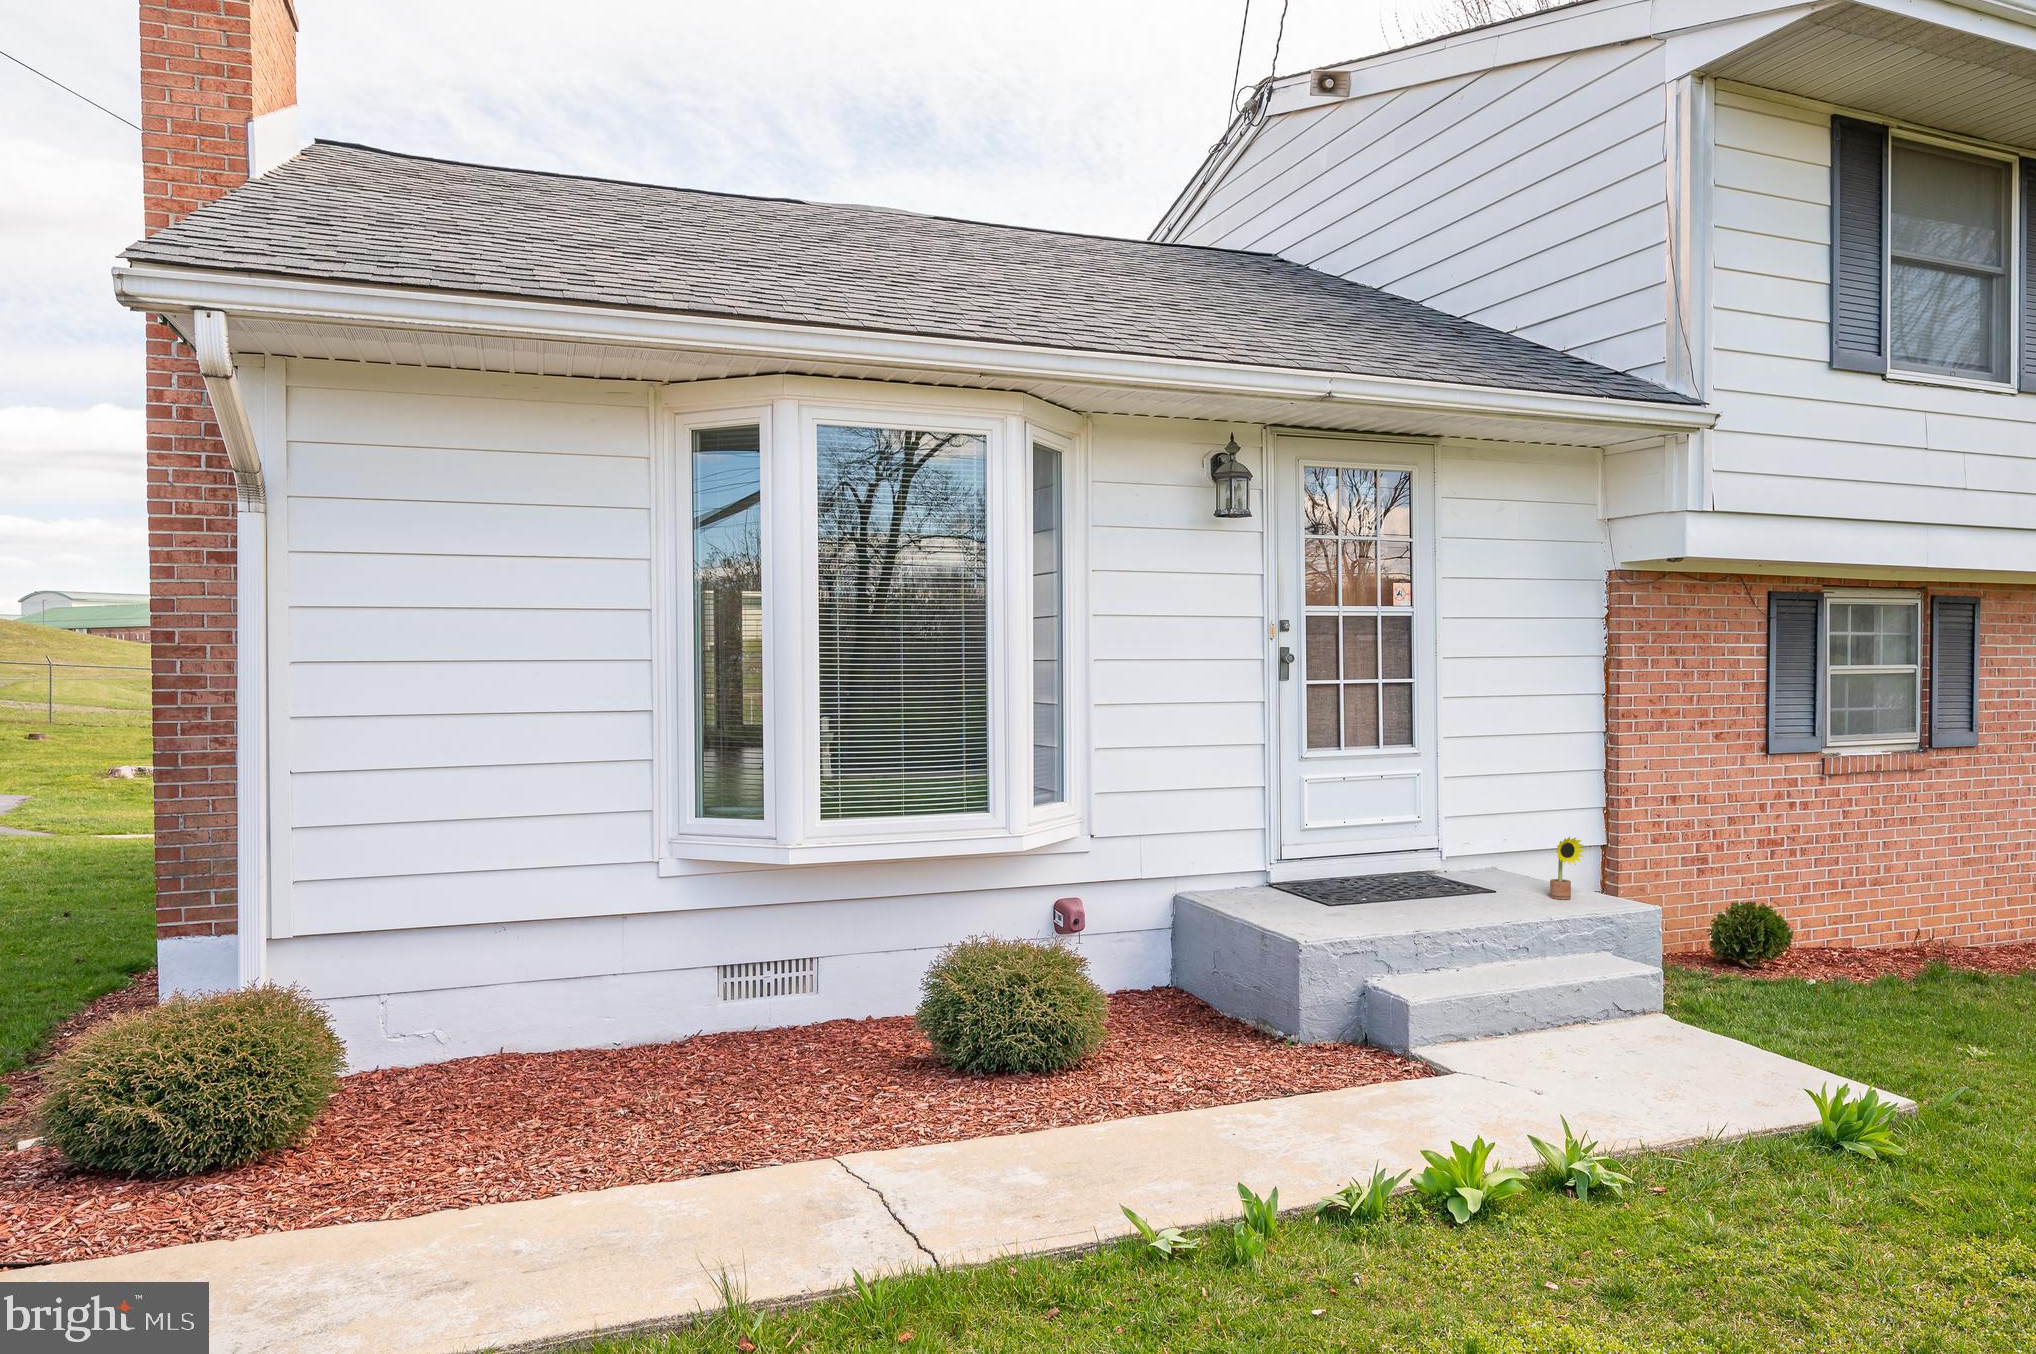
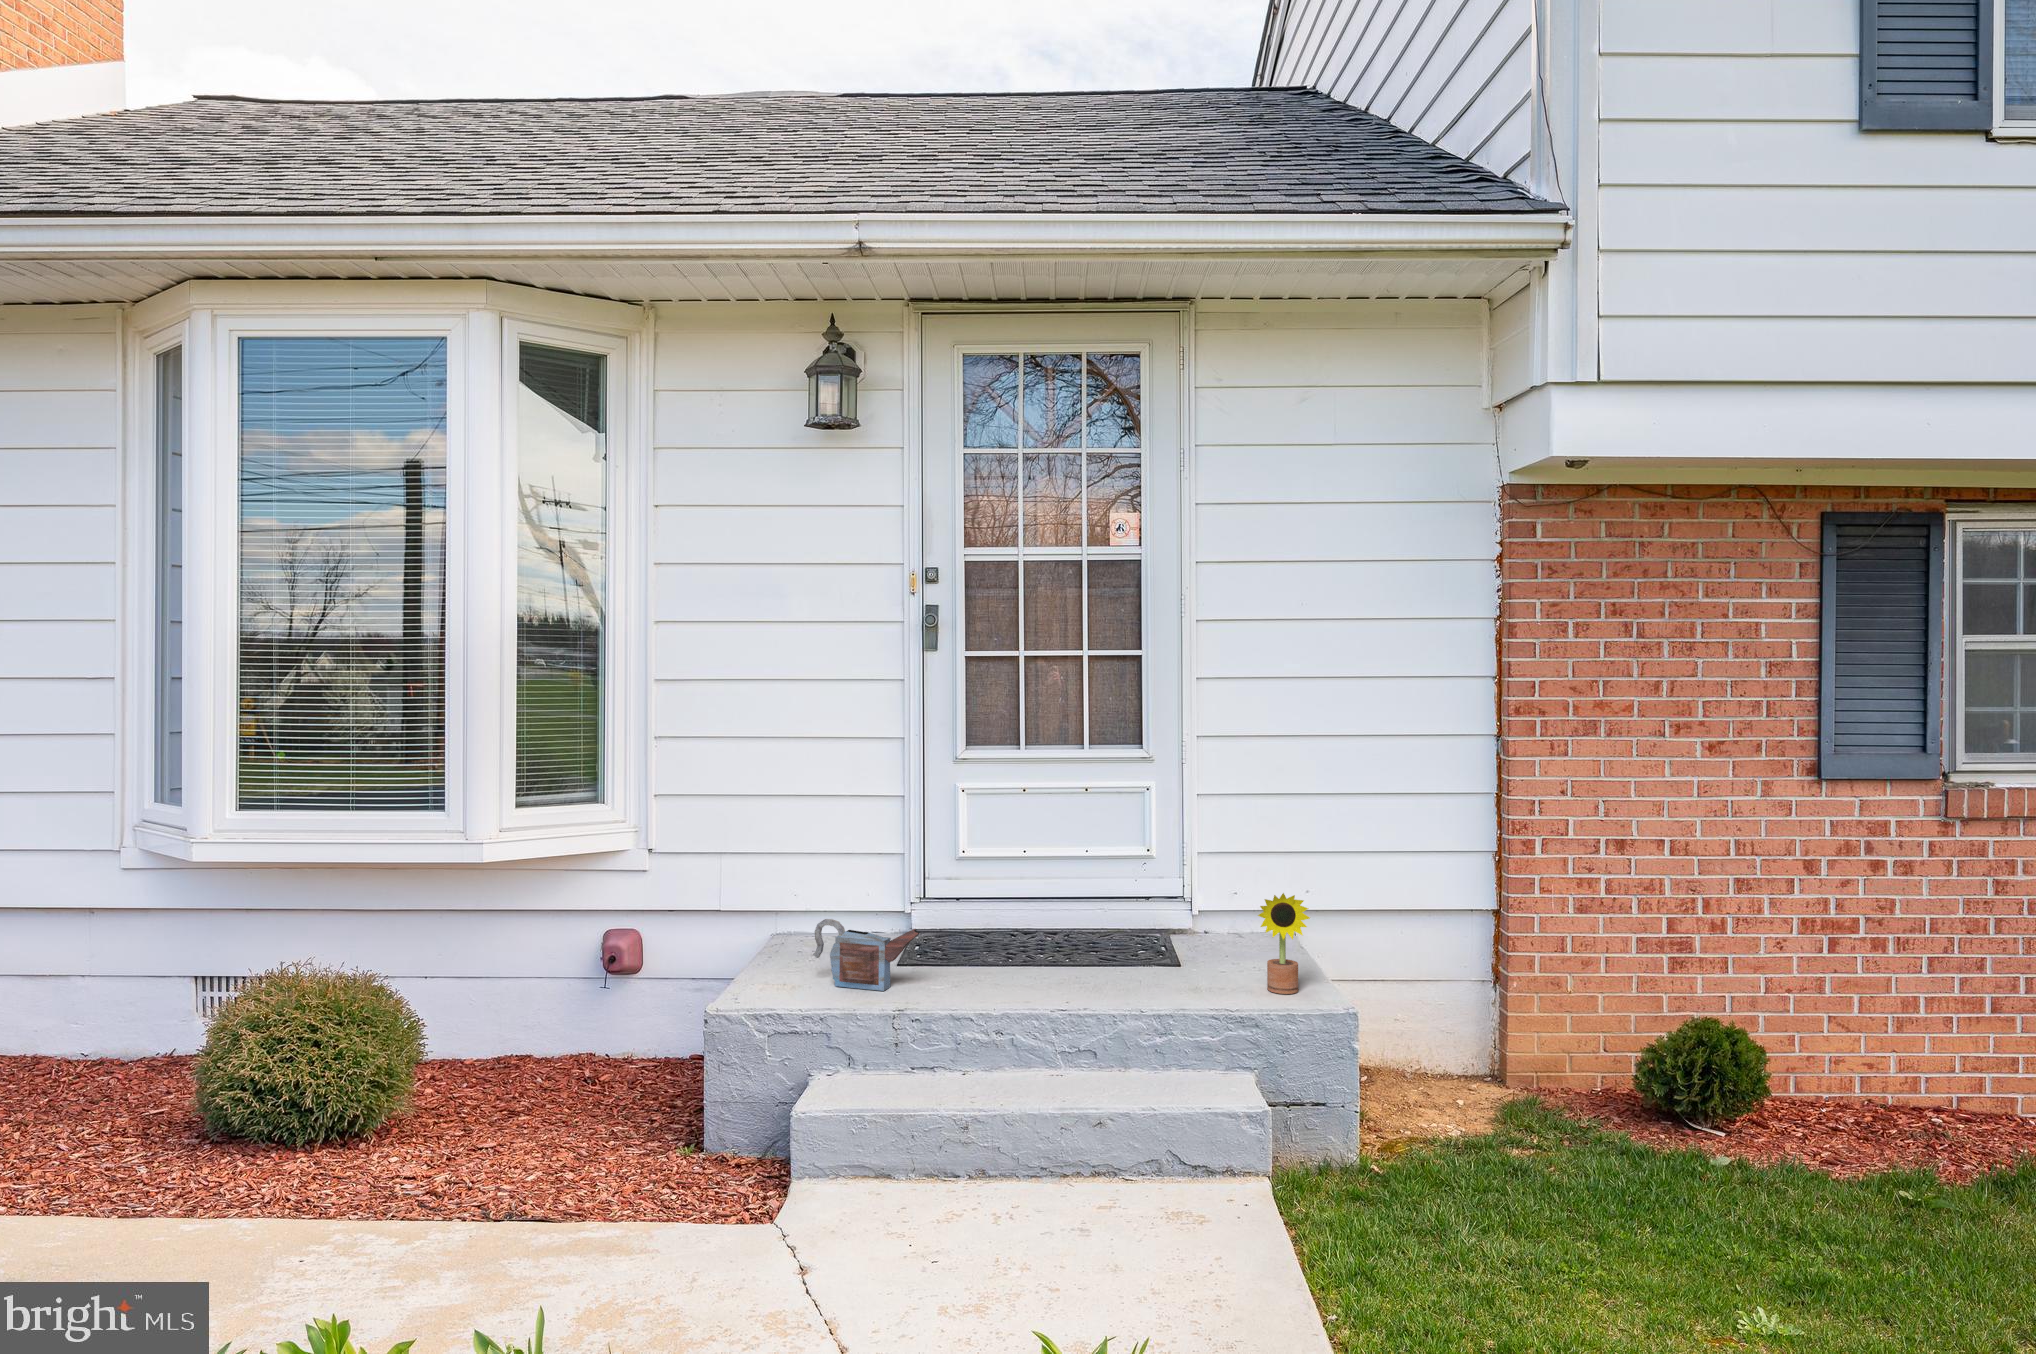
watering can: none [1289,873,1369,918] -> present [813,919,920,991]

